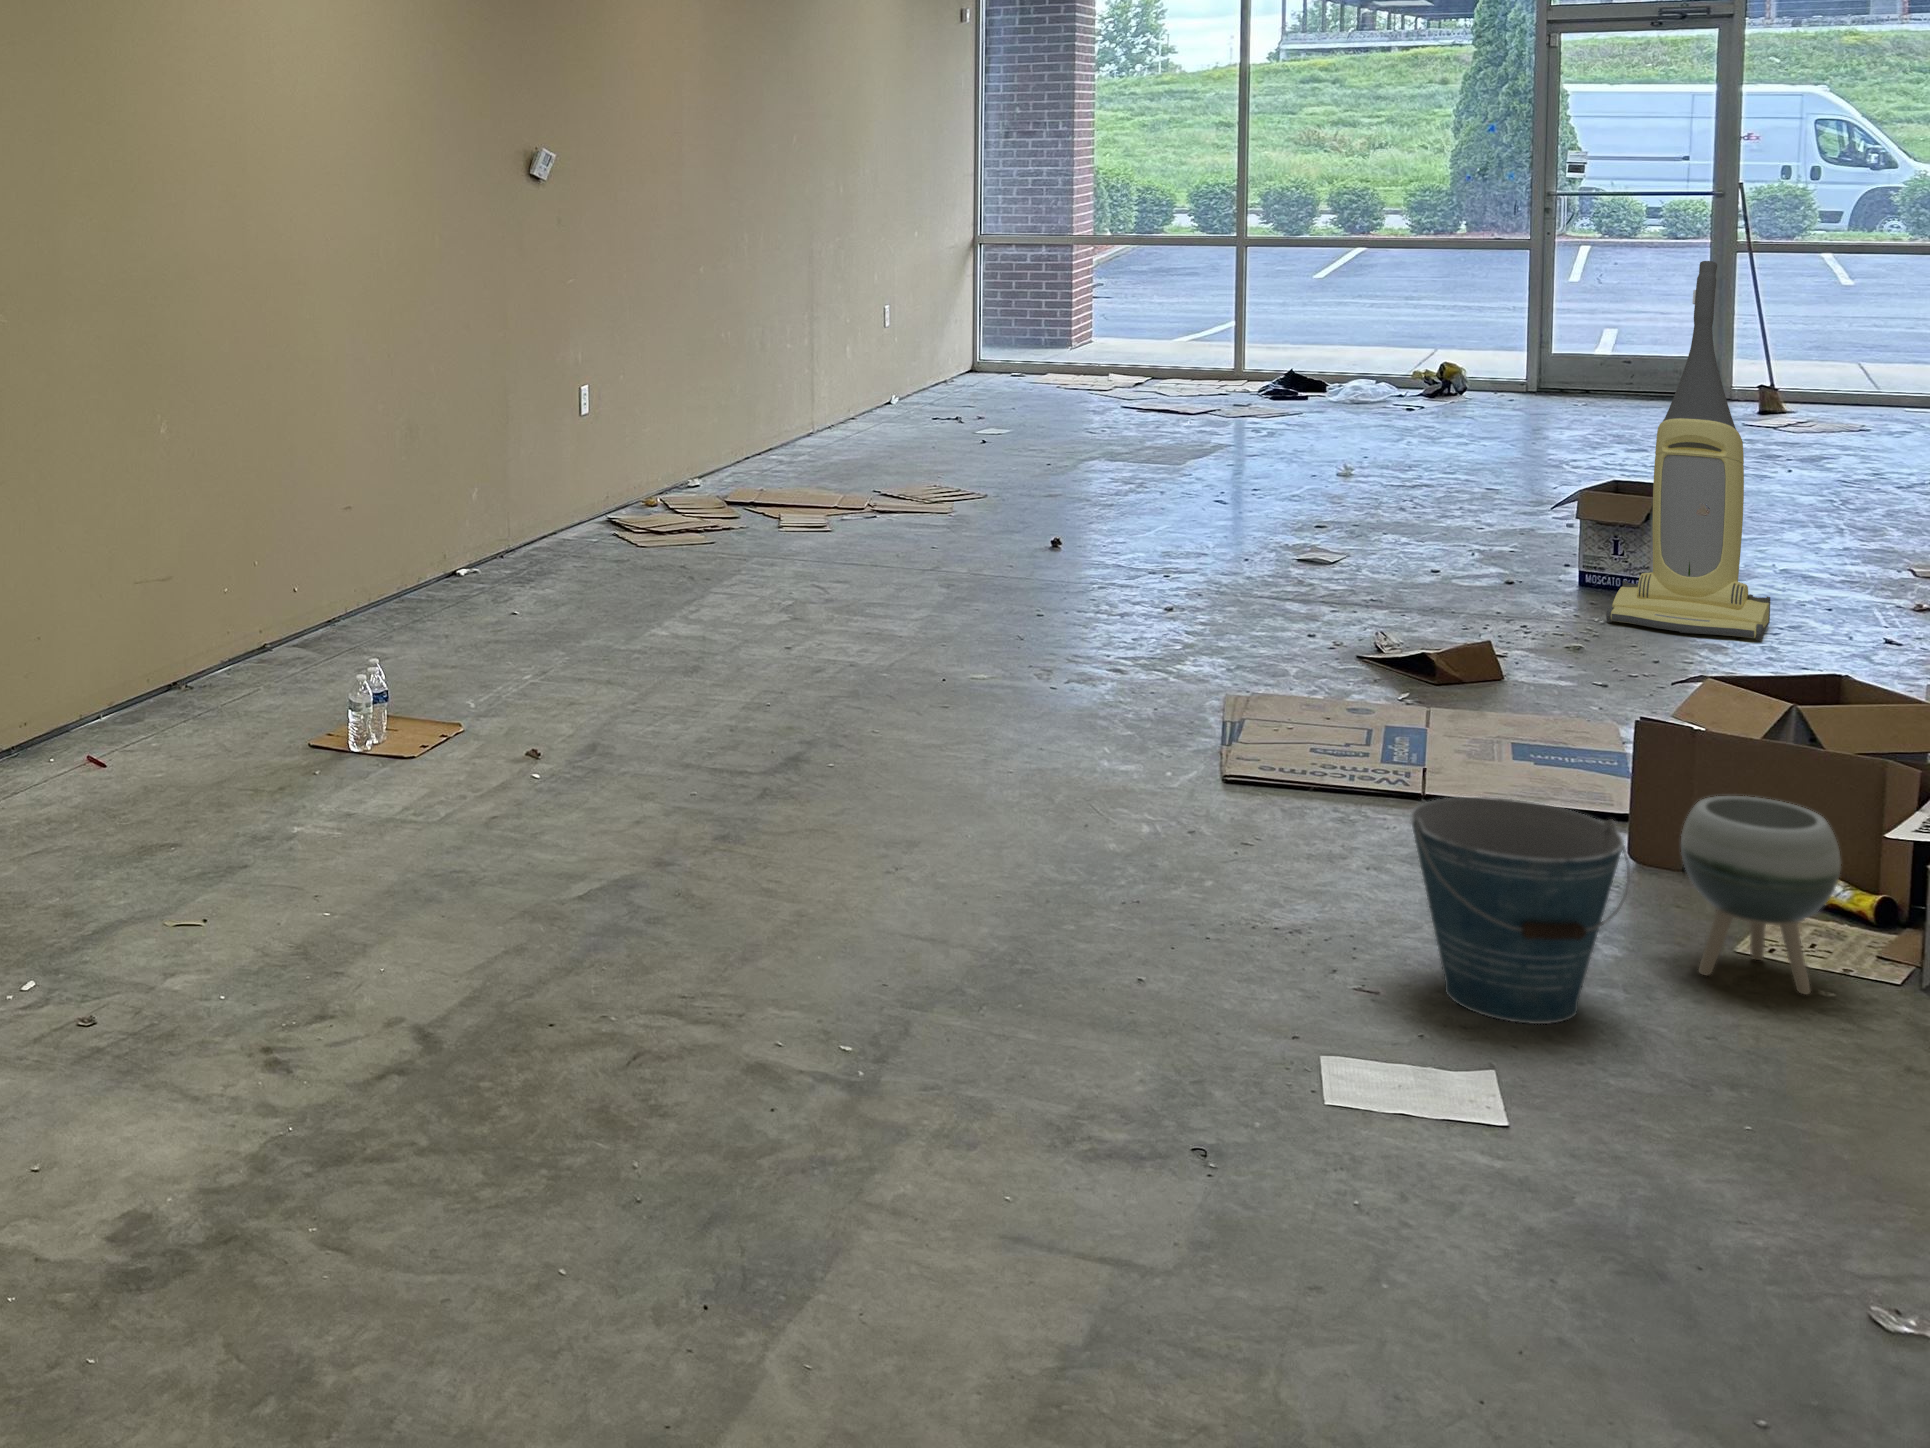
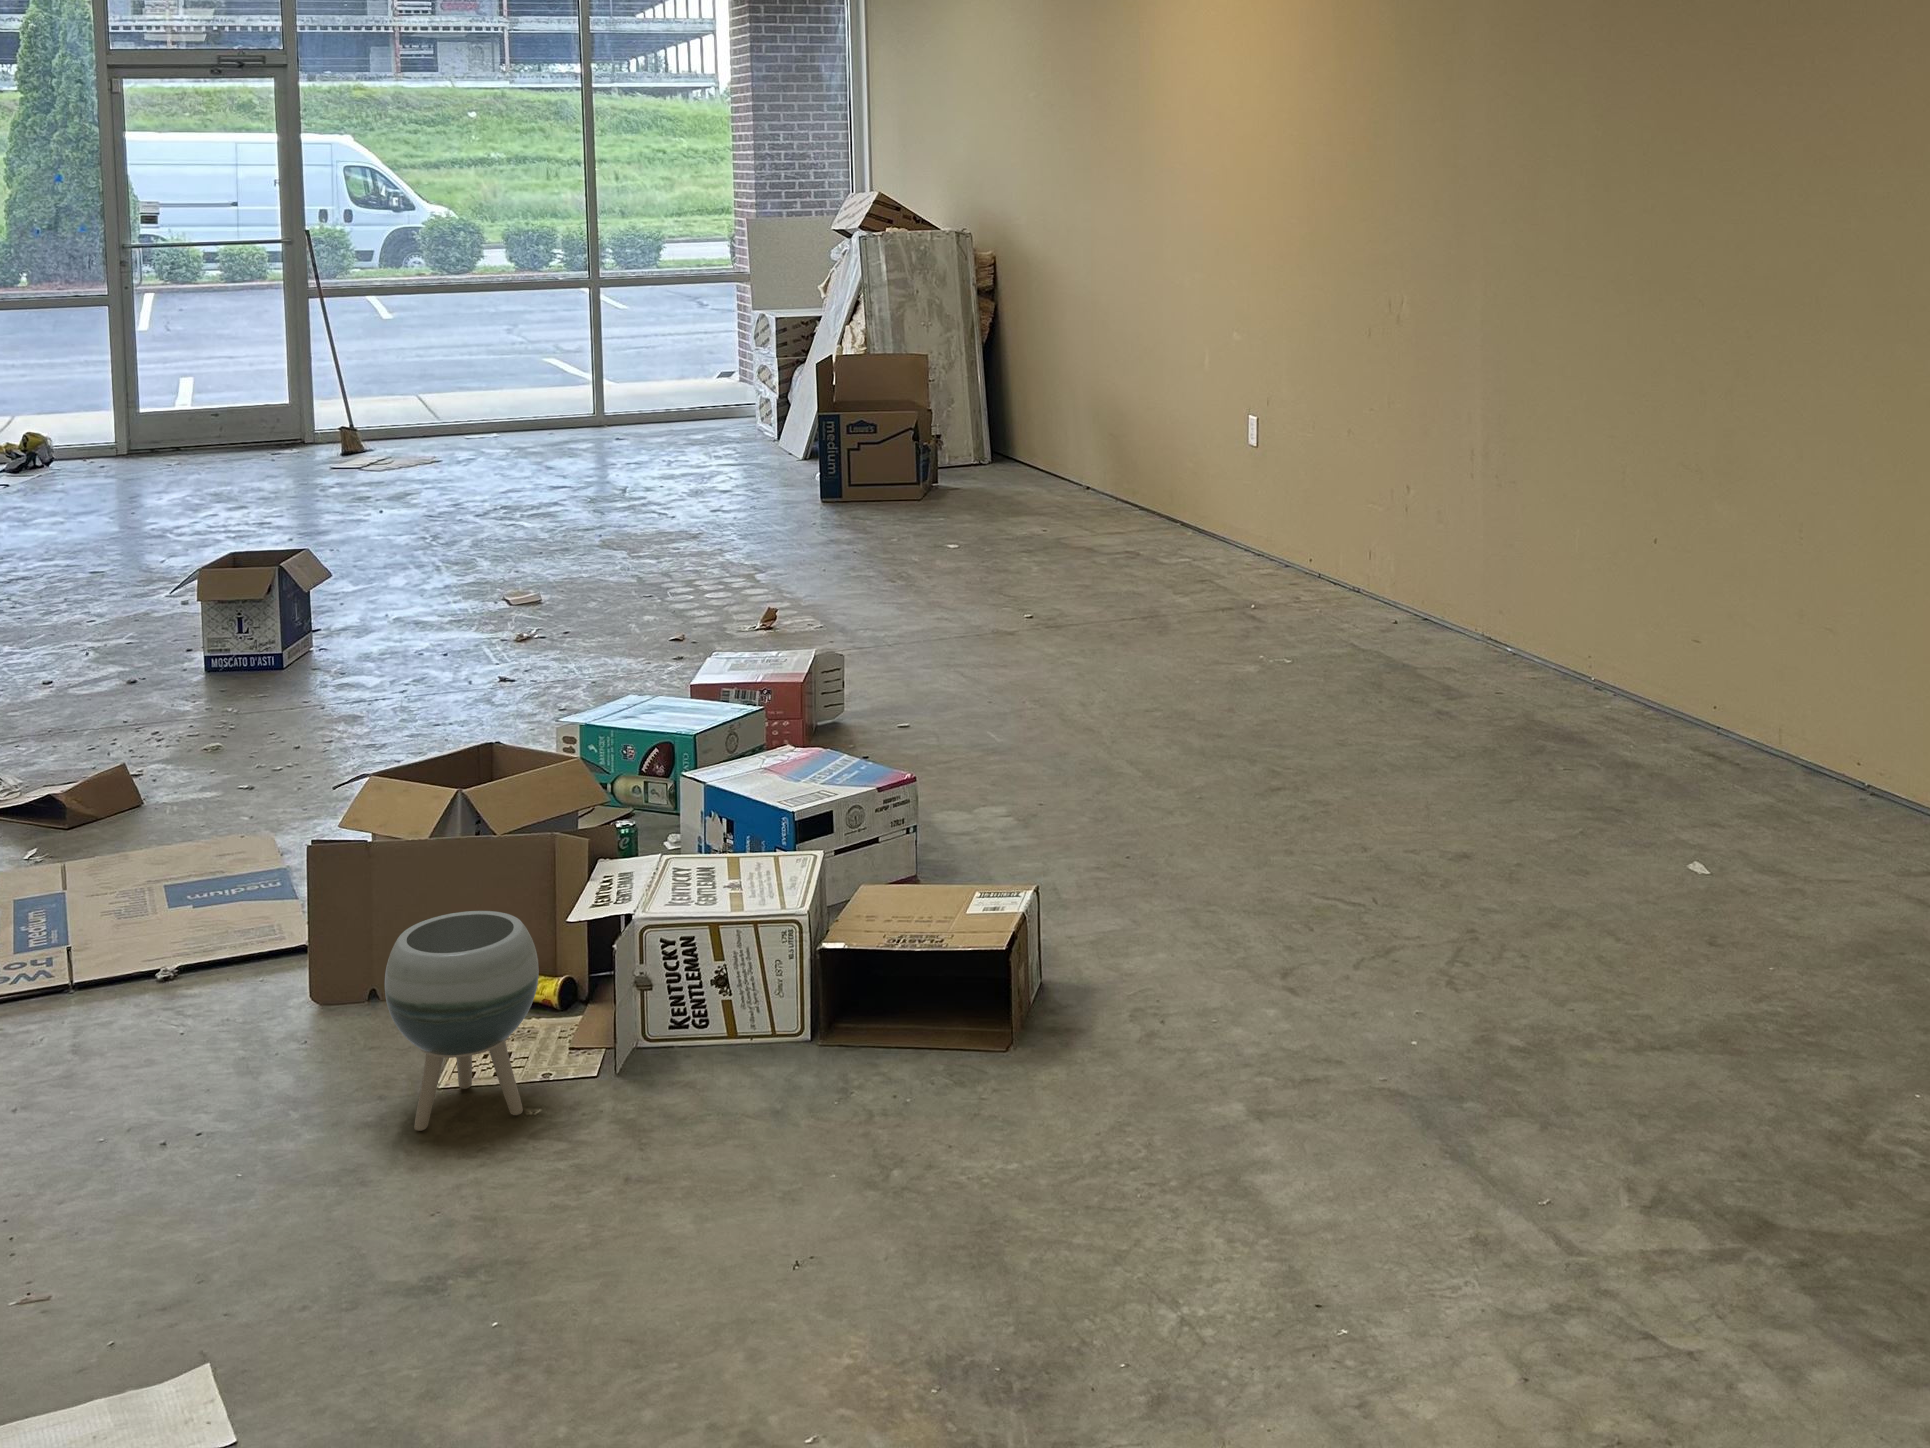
vacuum cleaner: present [1606,261,1770,641] -> none [241,317,394,710]
bucket: present [1410,797,1630,1024] -> none [84,998,347,1295]

